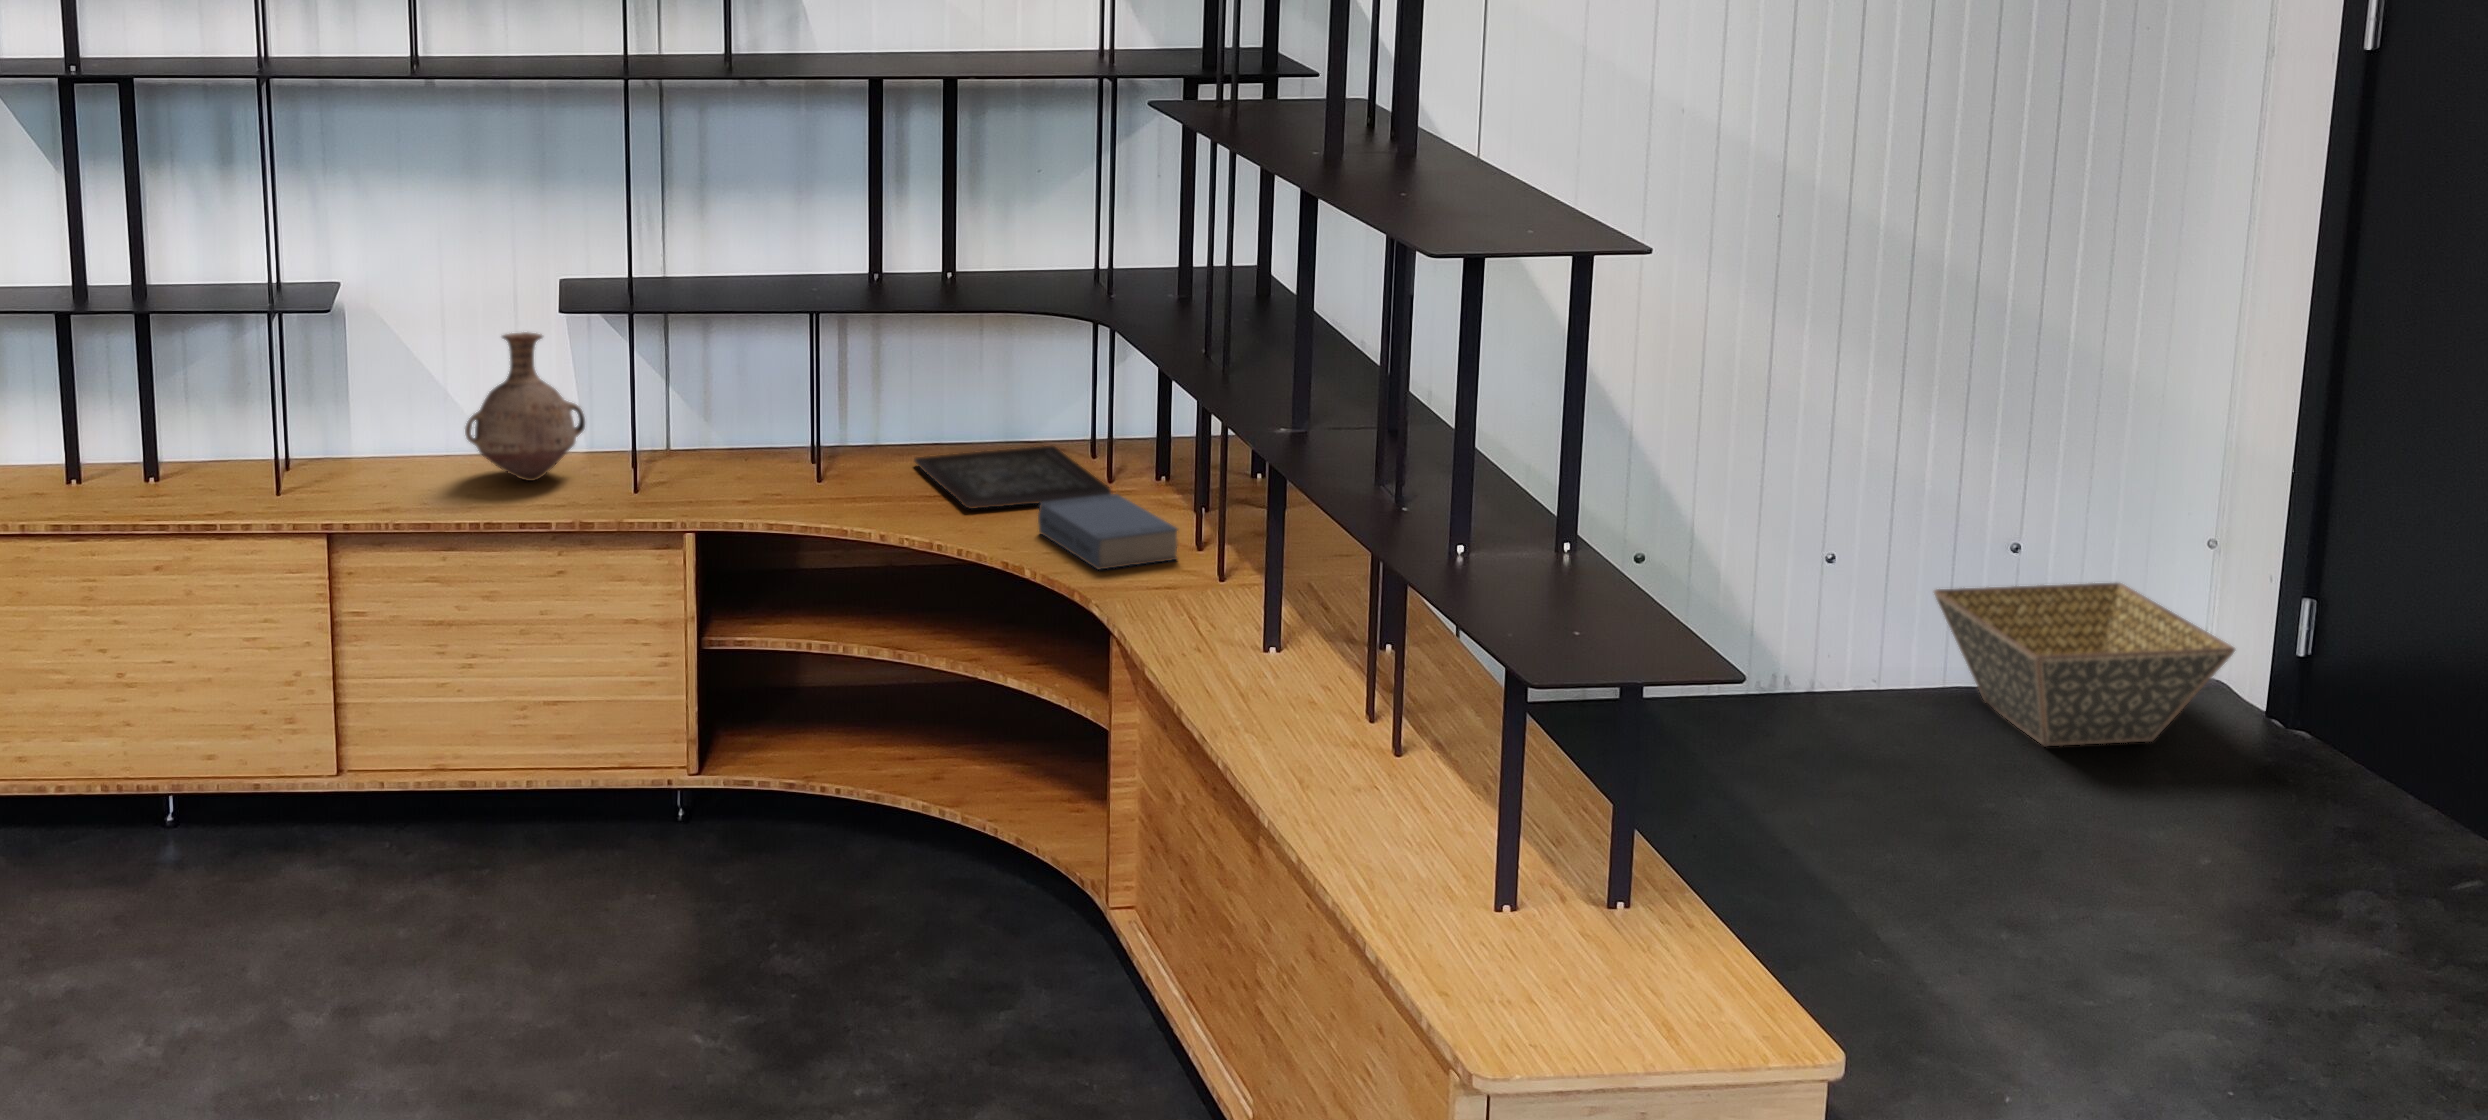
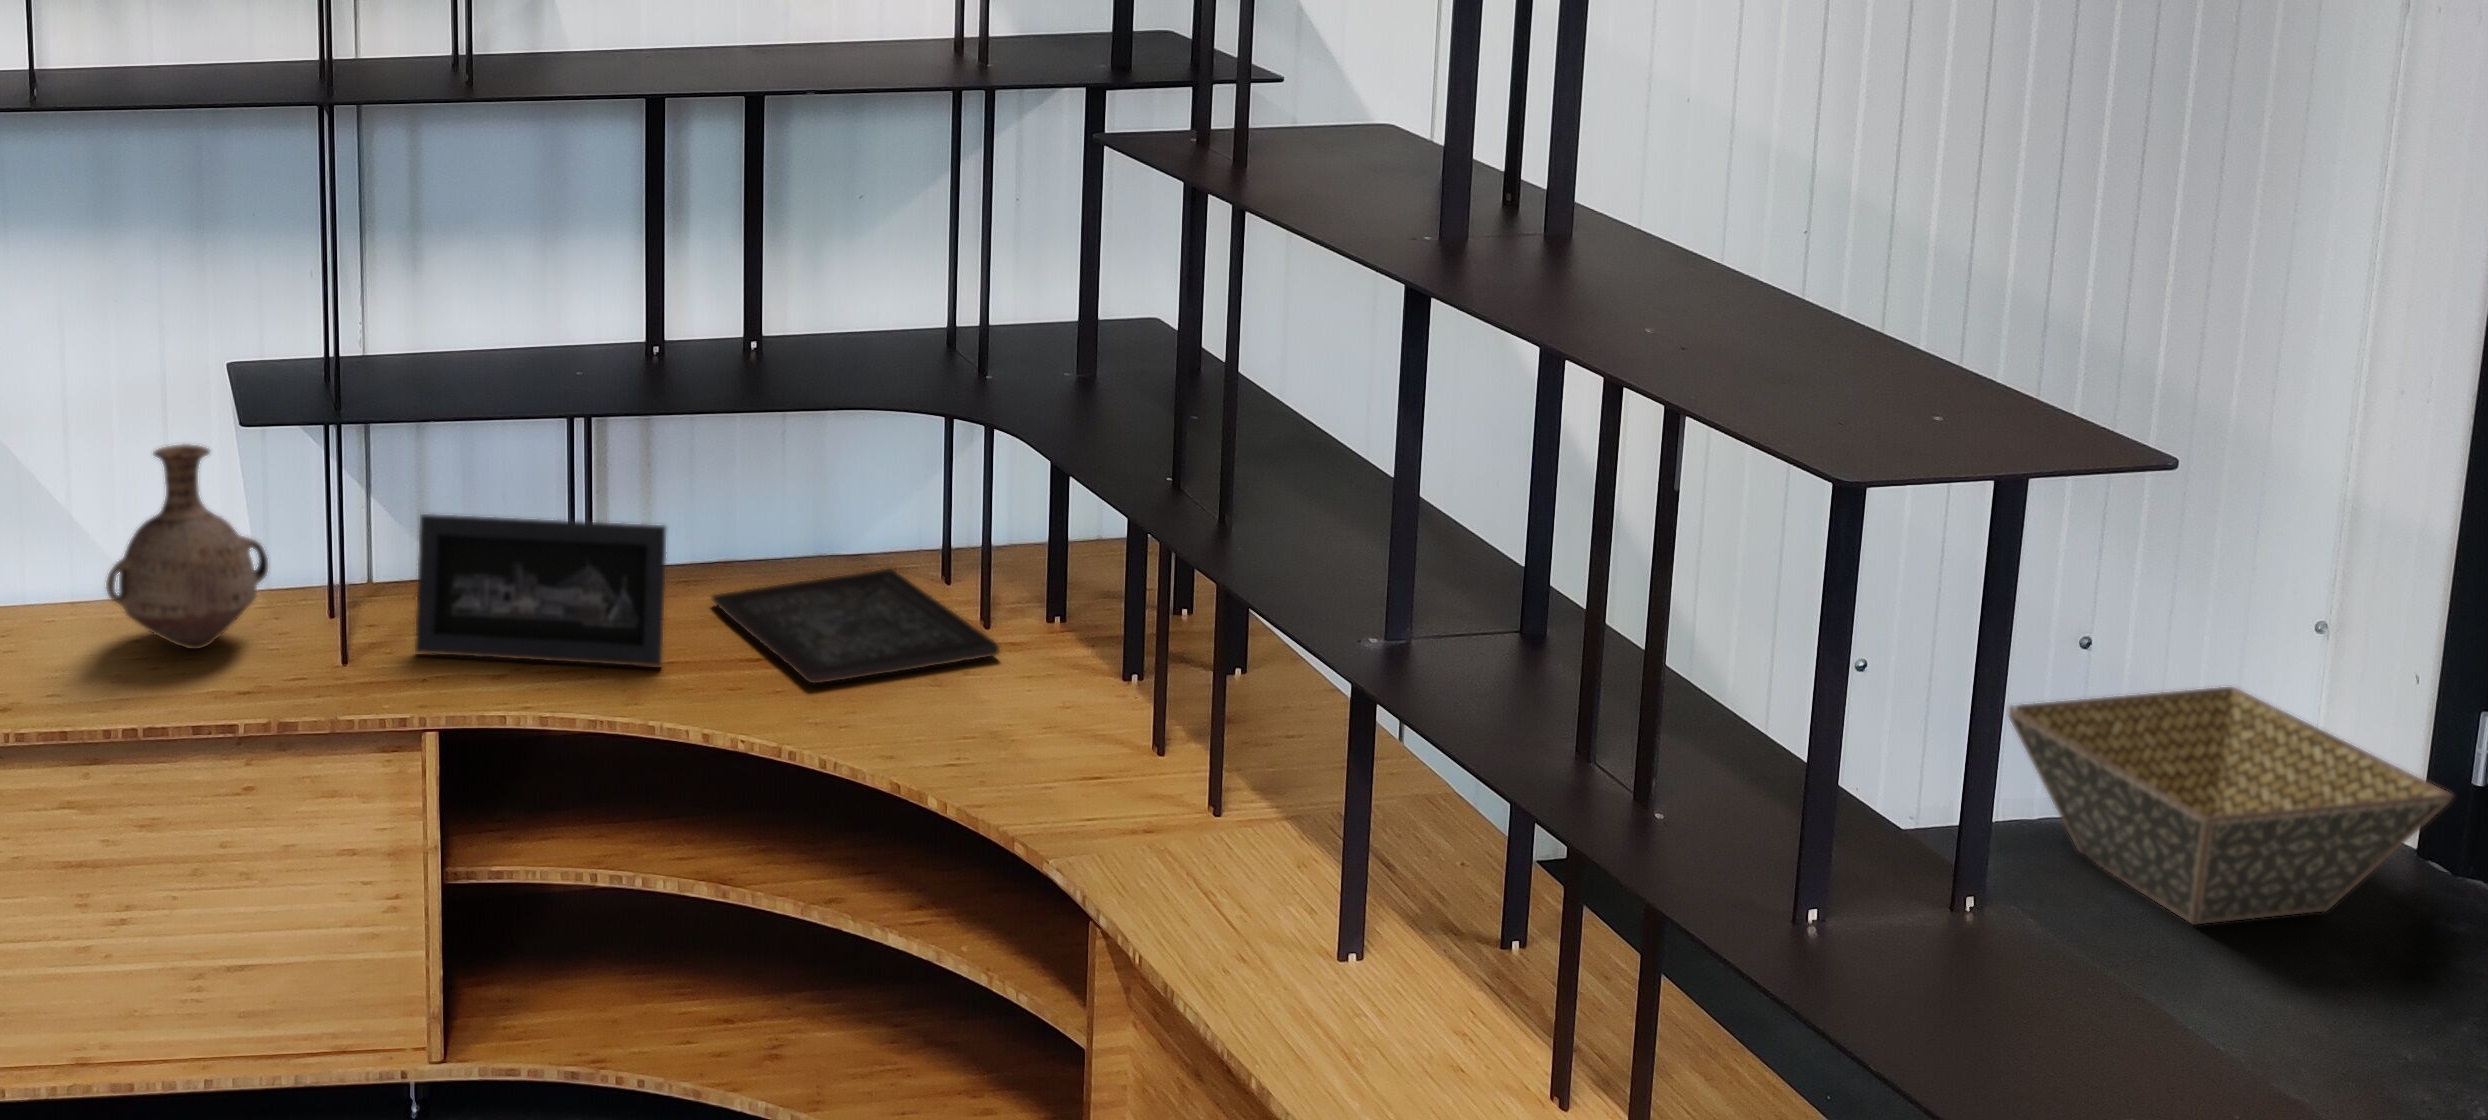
picture frame: none [688,386,871,497] -> present [415,514,666,667]
book: present [1038,494,1178,570] -> none [922,663,1138,794]

